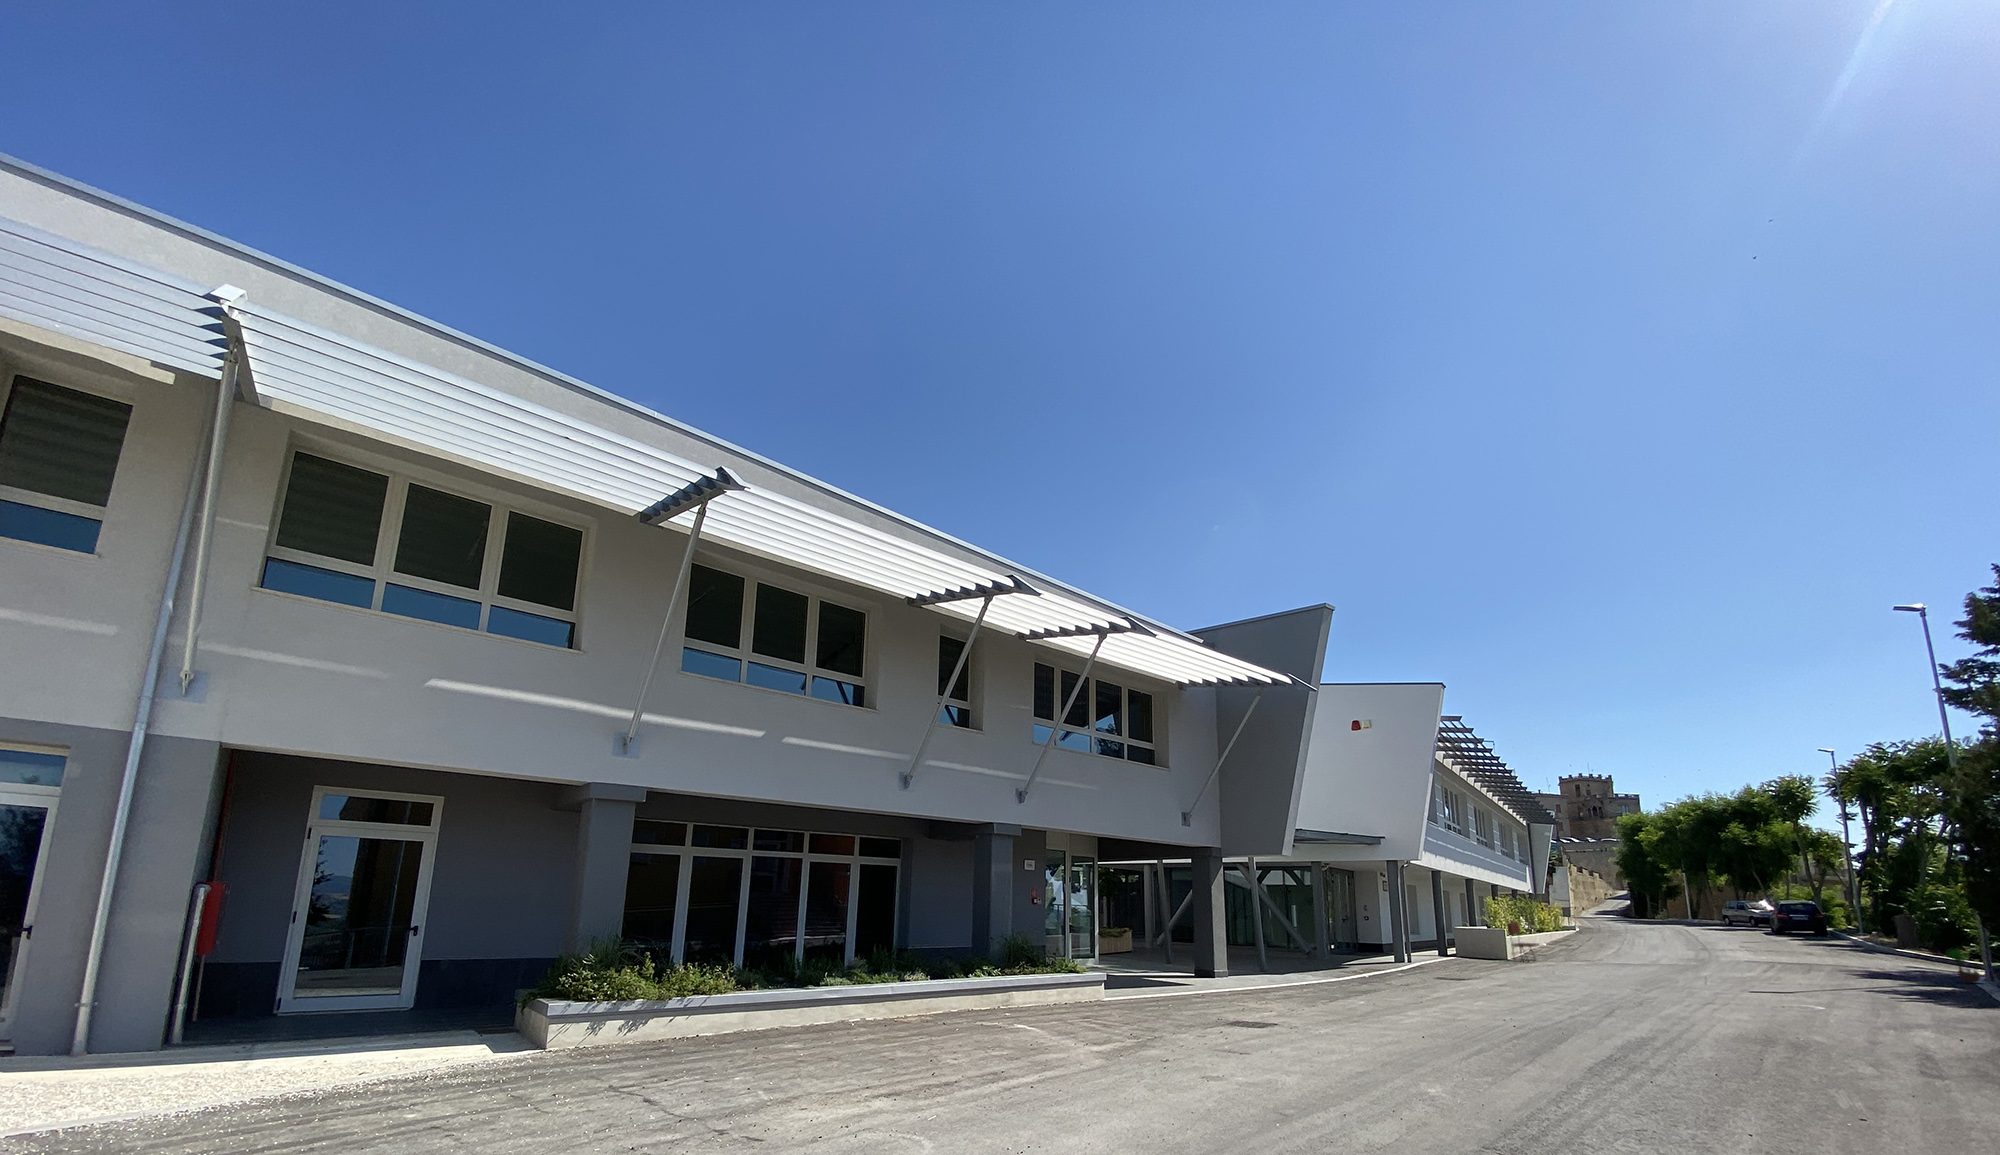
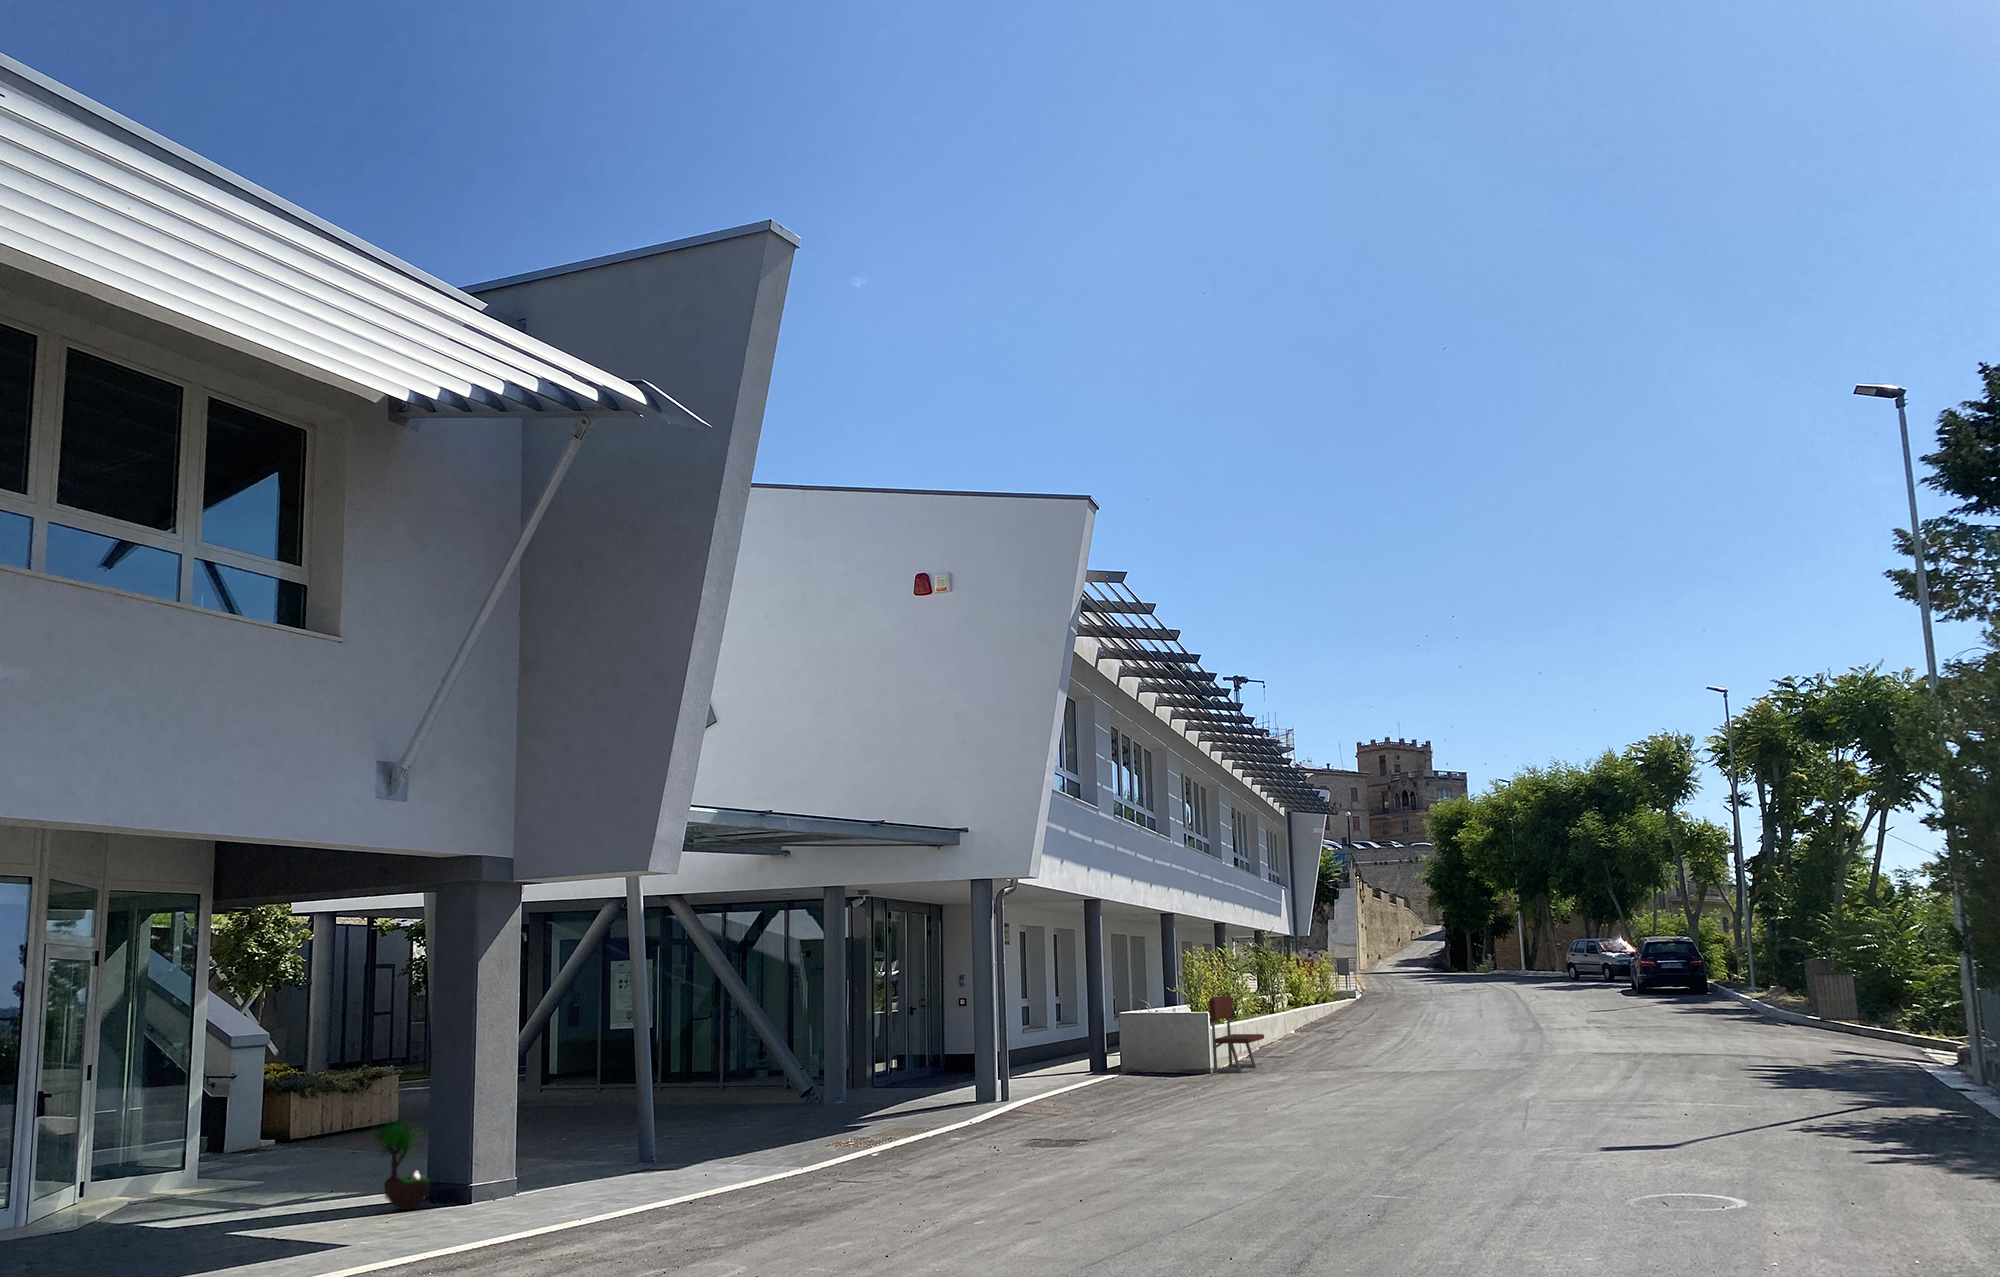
trash can: none [1903,929,1940,960] -> present [1814,972,1858,1021]
potted tree: present [1947,949,1980,983] -> present [373,1117,430,1210]

